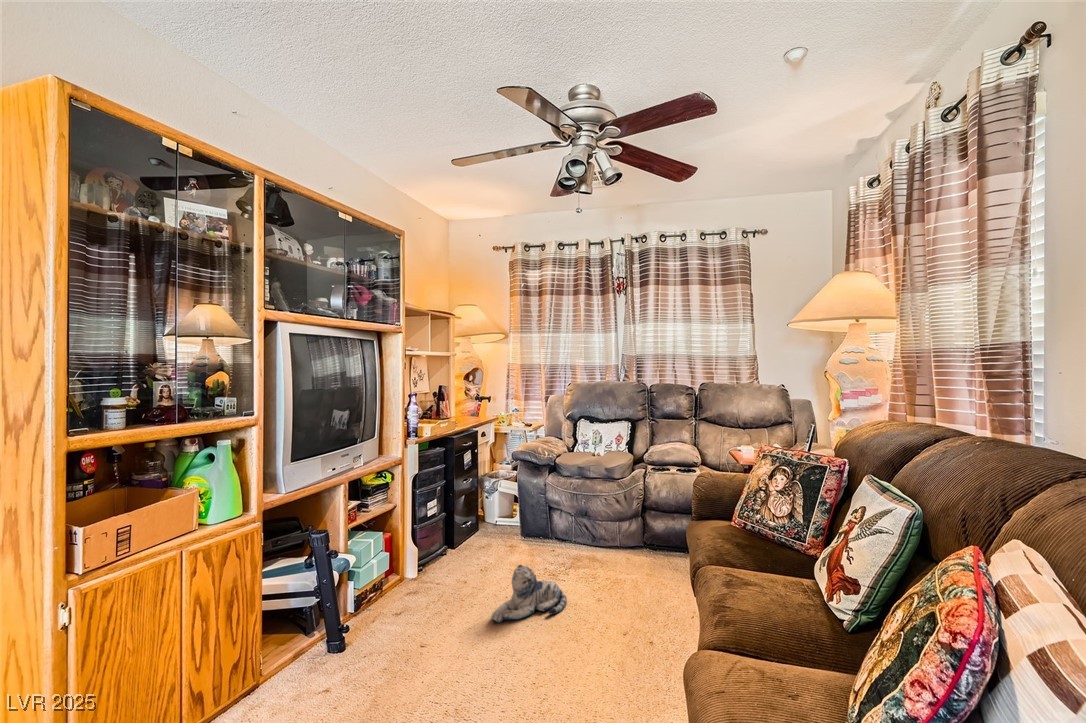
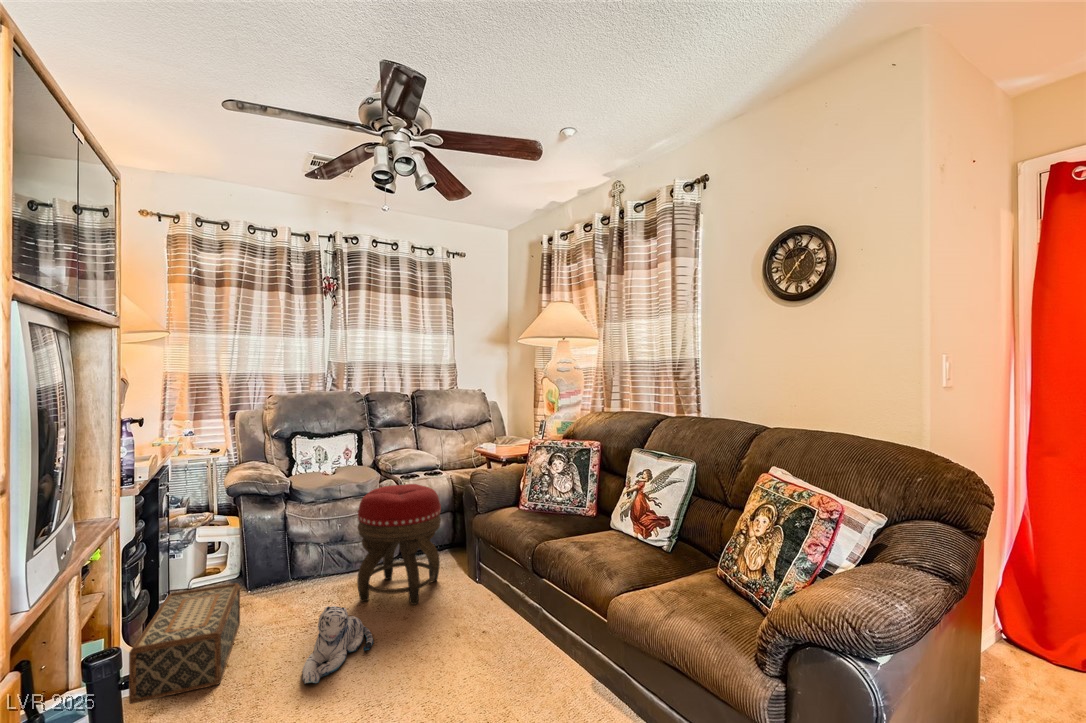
footstool: none [584,475,666,594] -> present [357,484,441,605]
woven basket: none [411,525,501,597] -> present [129,583,240,704]

